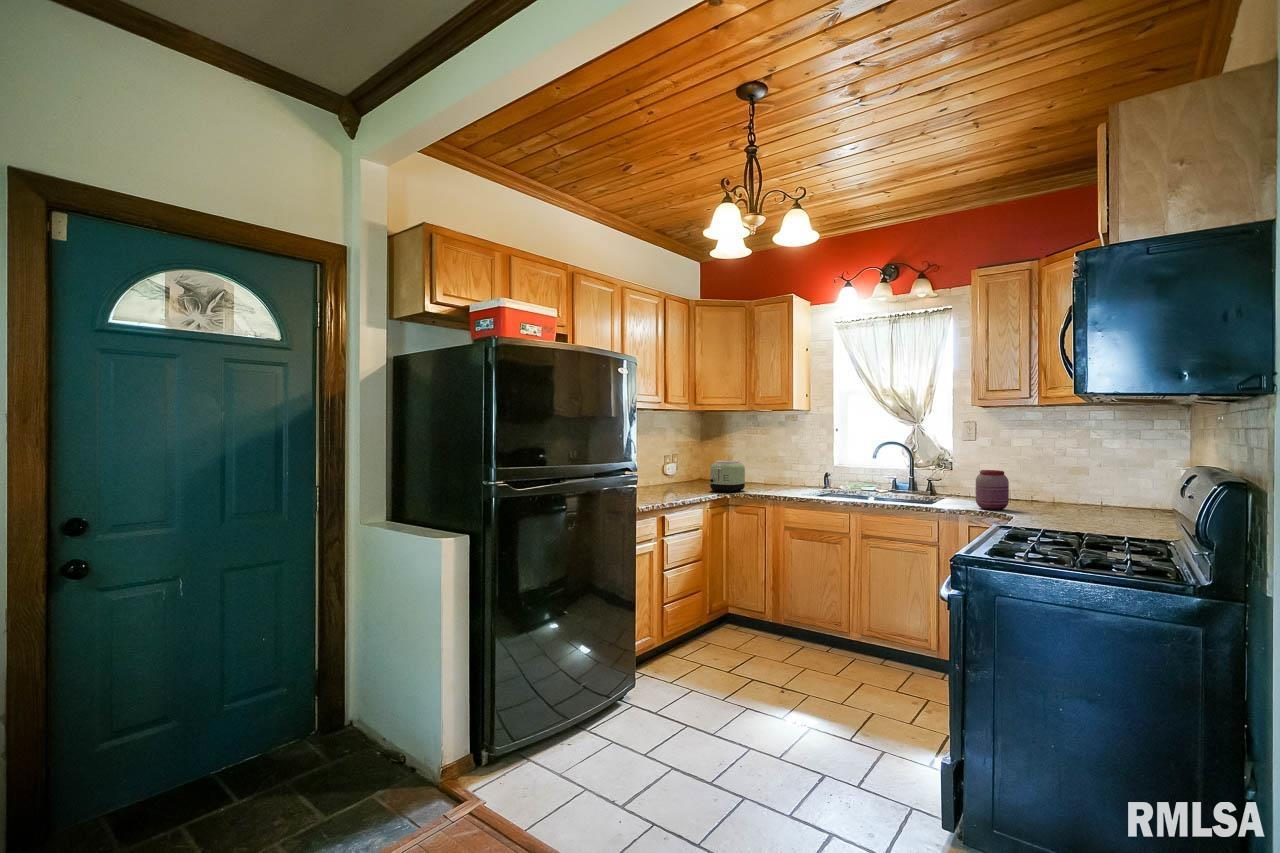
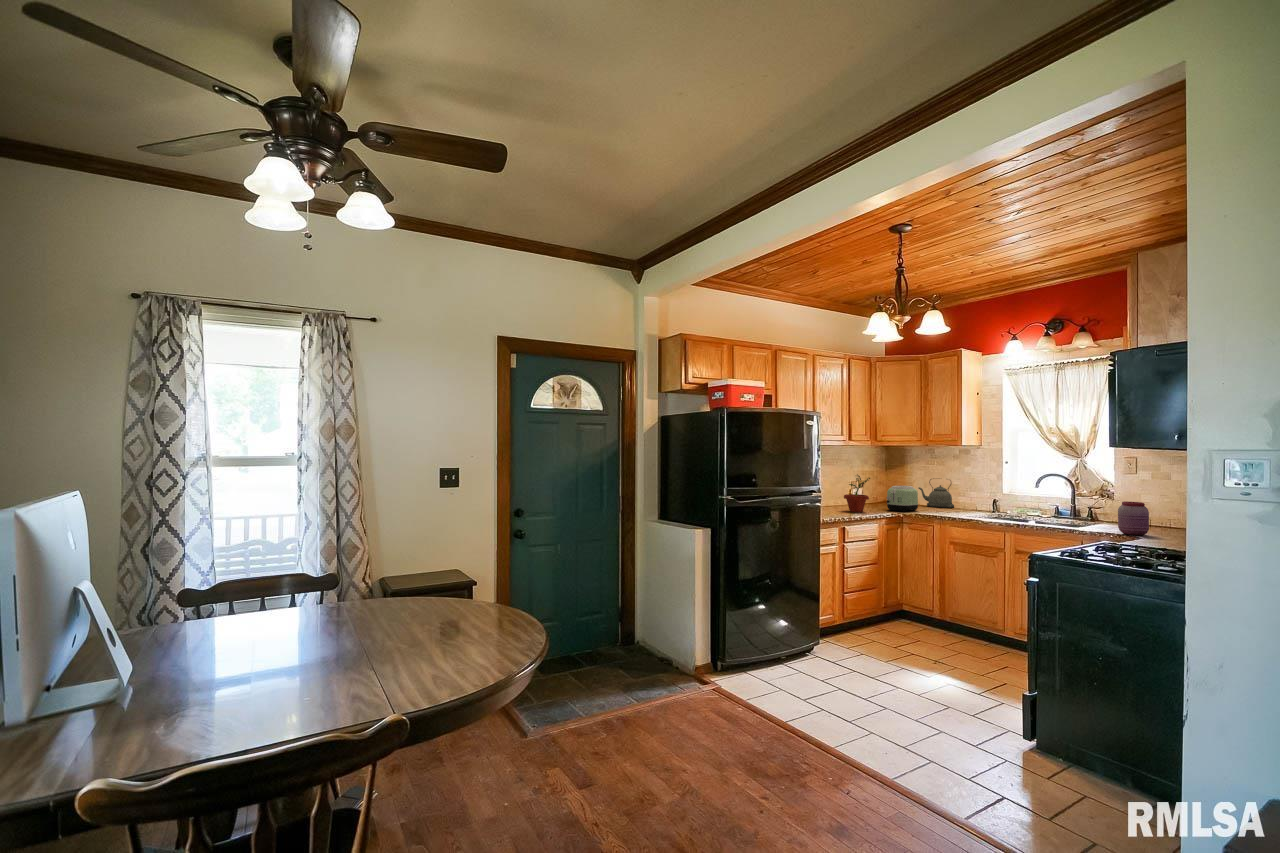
potted plant: none [660,446,694,496] -> present [844,475,870,512]
kettle: none [740,451,779,486] -> present [919,479,954,508]

